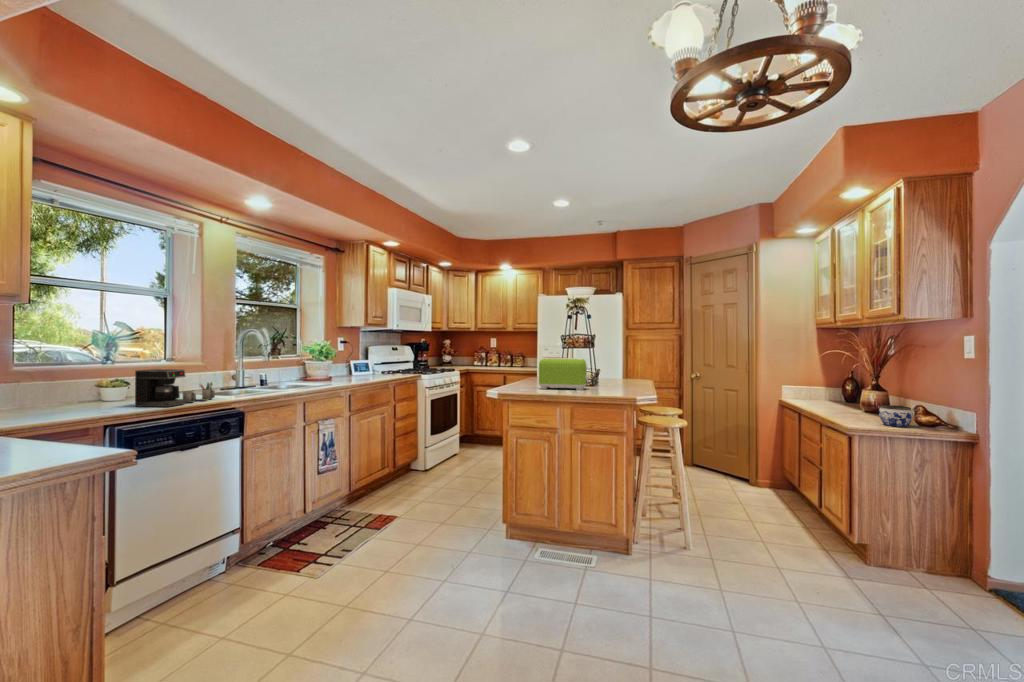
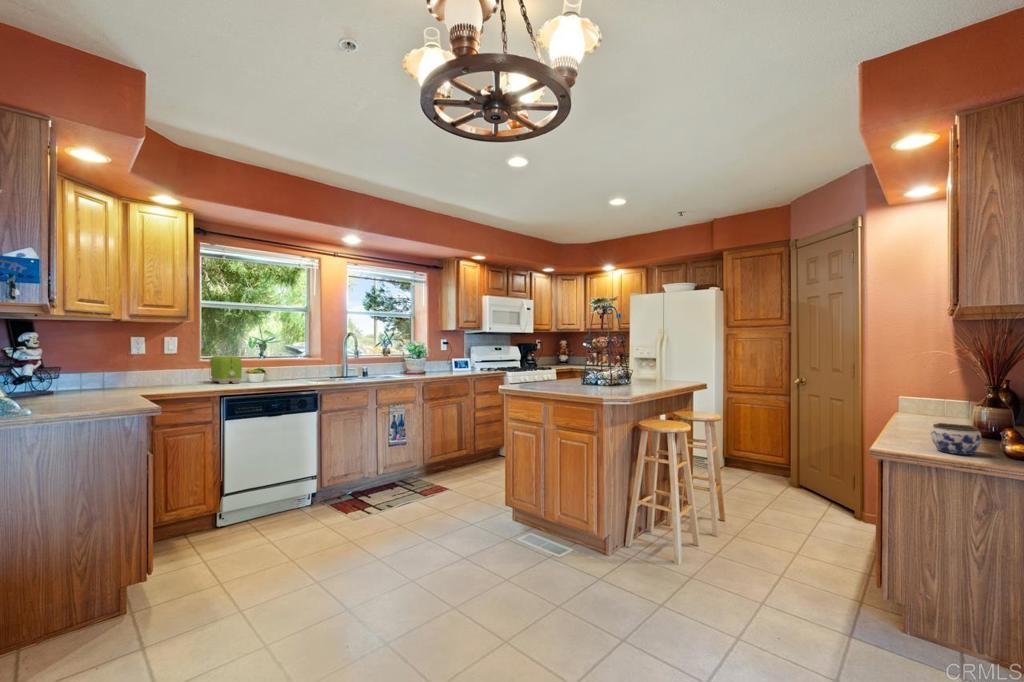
toaster: present [539,358,588,390] -> present [210,355,242,384]
coffee maker: present [135,369,215,407] -> none [249,361,303,386]

